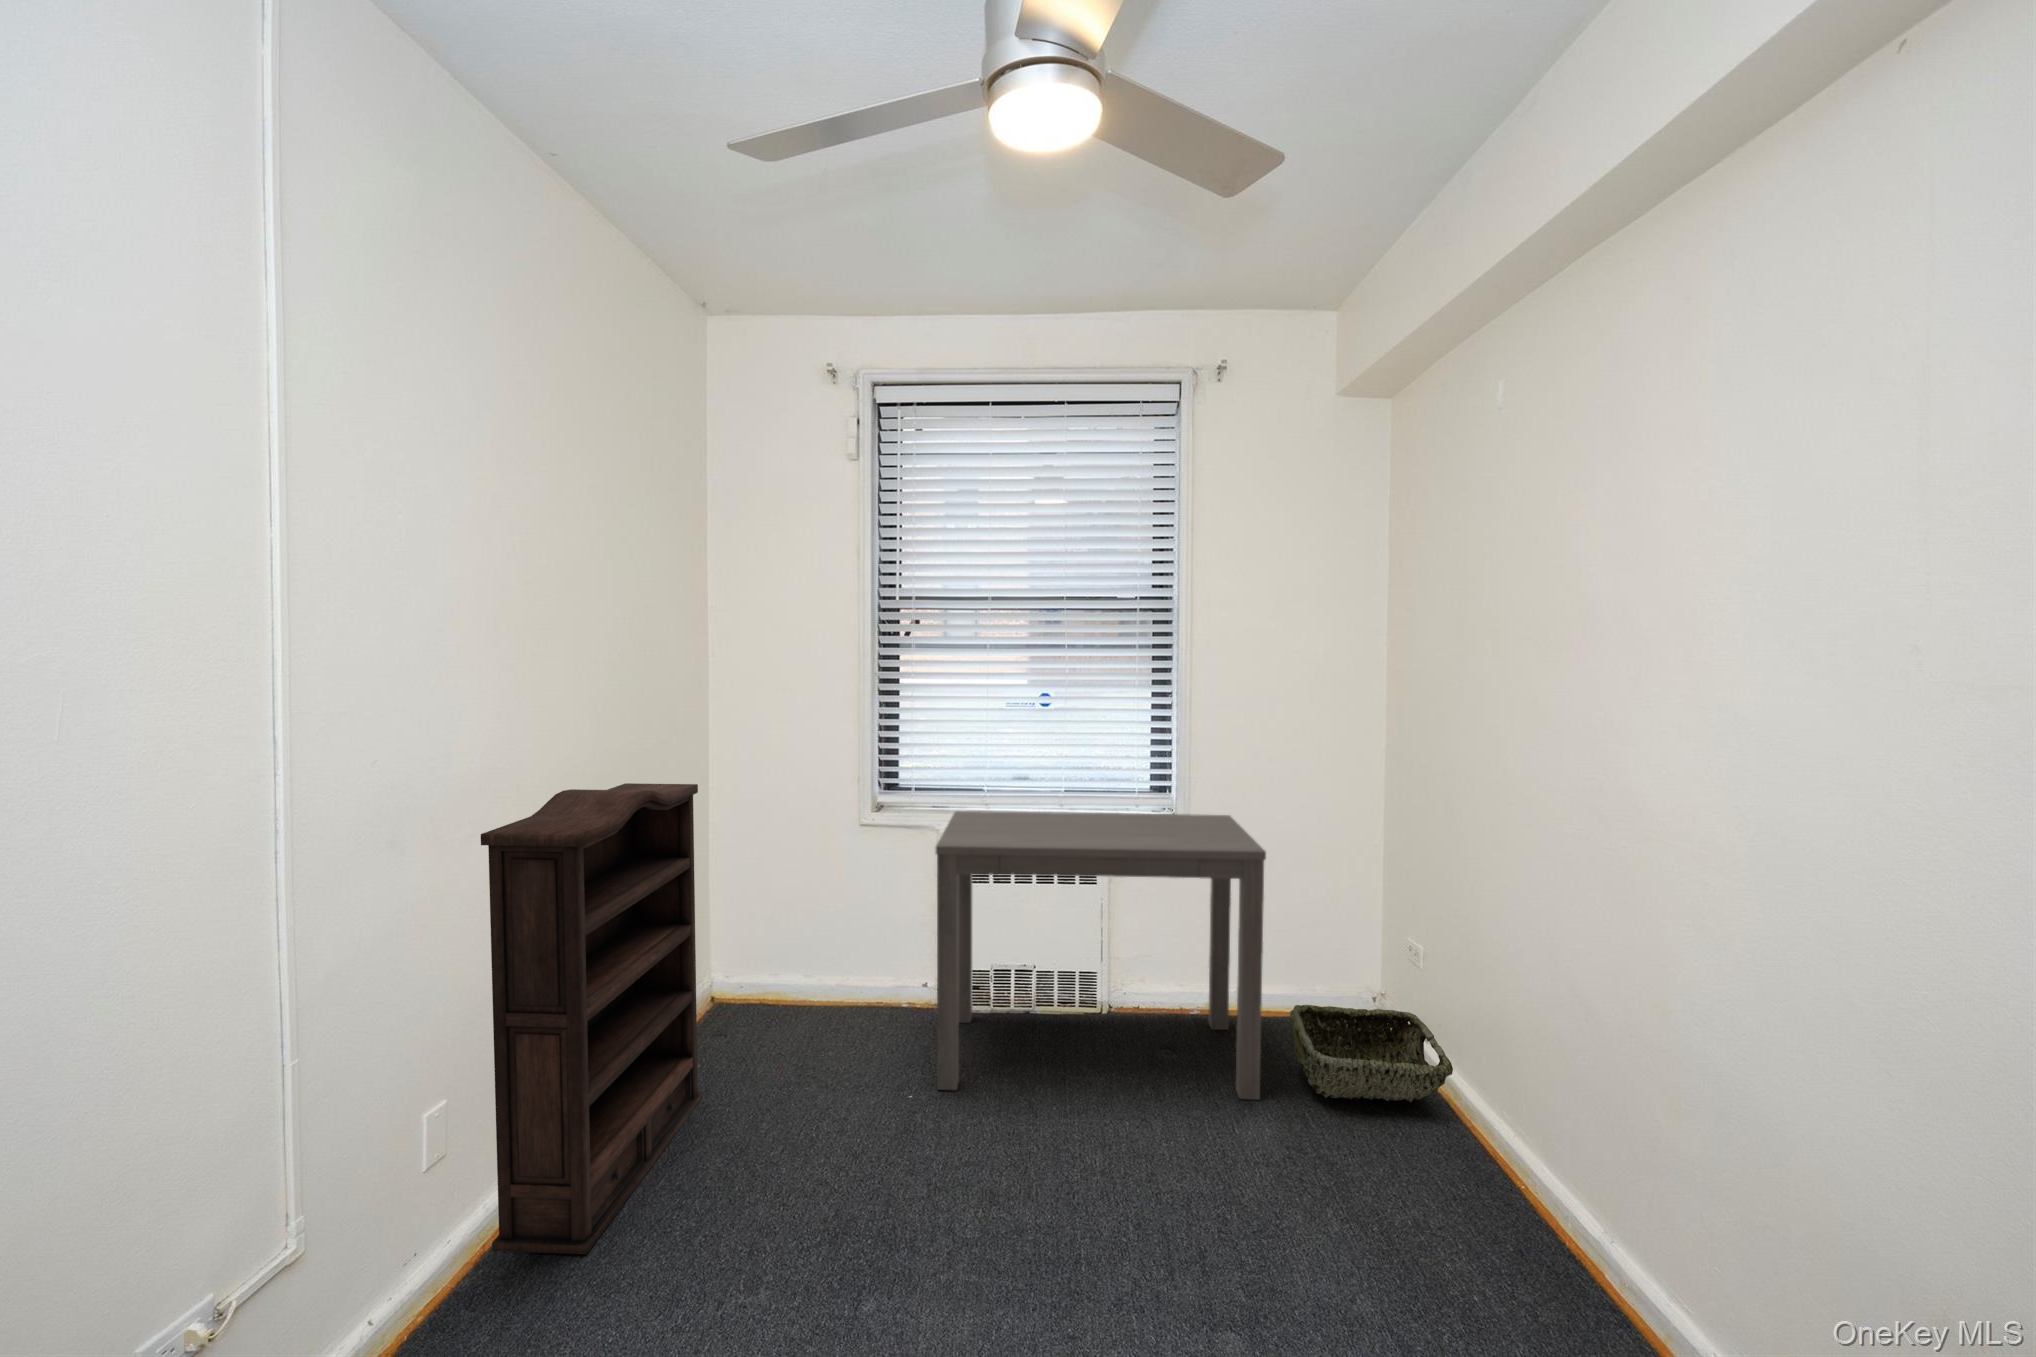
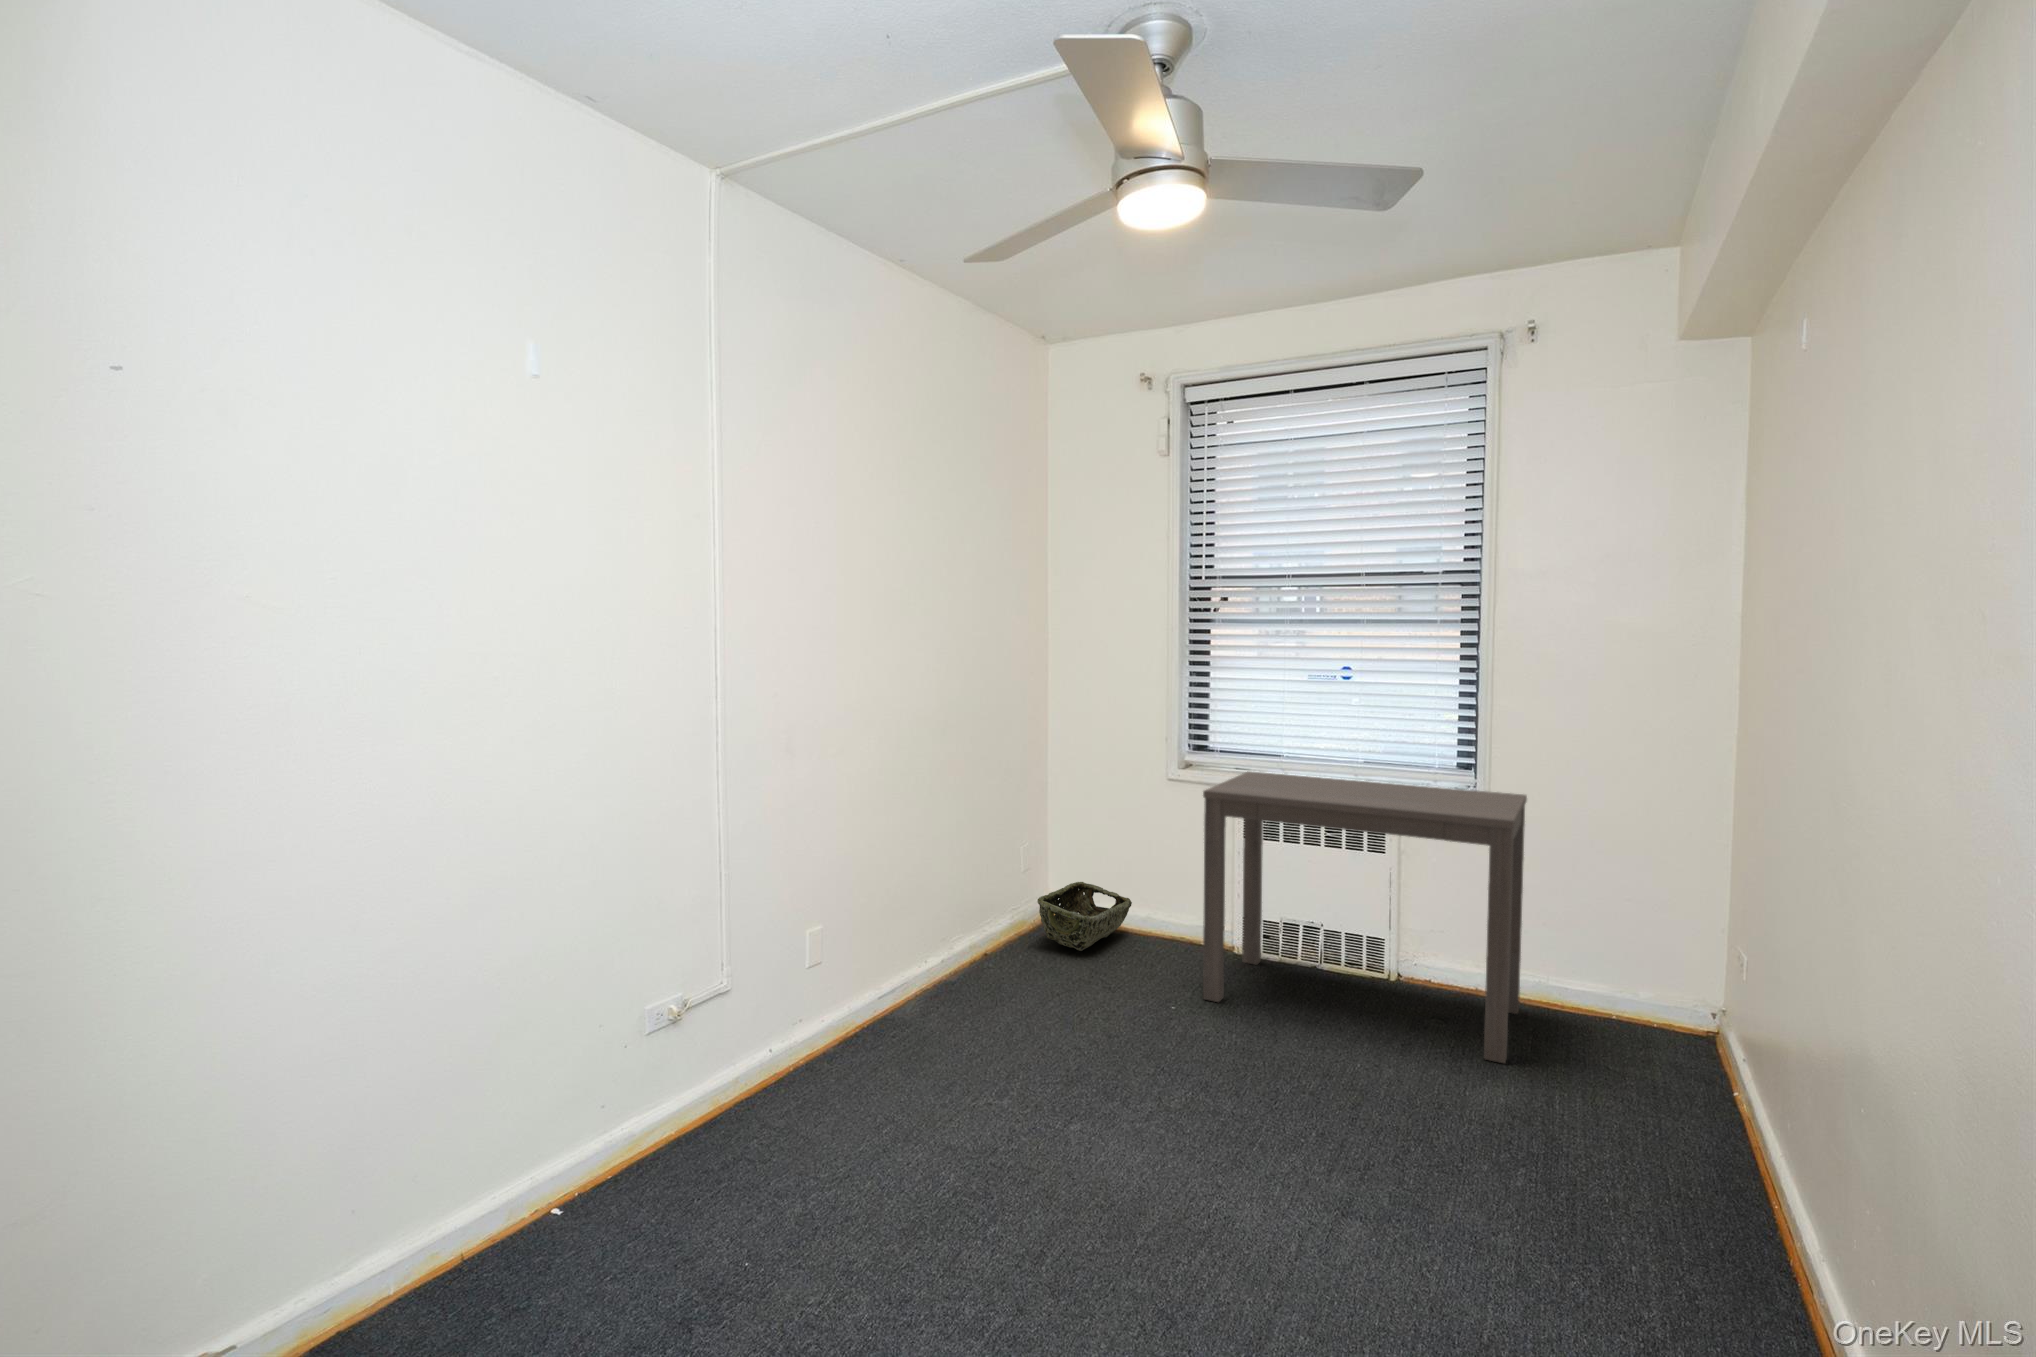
bookshelf: present [481,783,702,1254] -> none [877,722,1025,1028]
woven basket: present [1290,1005,1453,1102] -> present [1037,882,1132,951]

